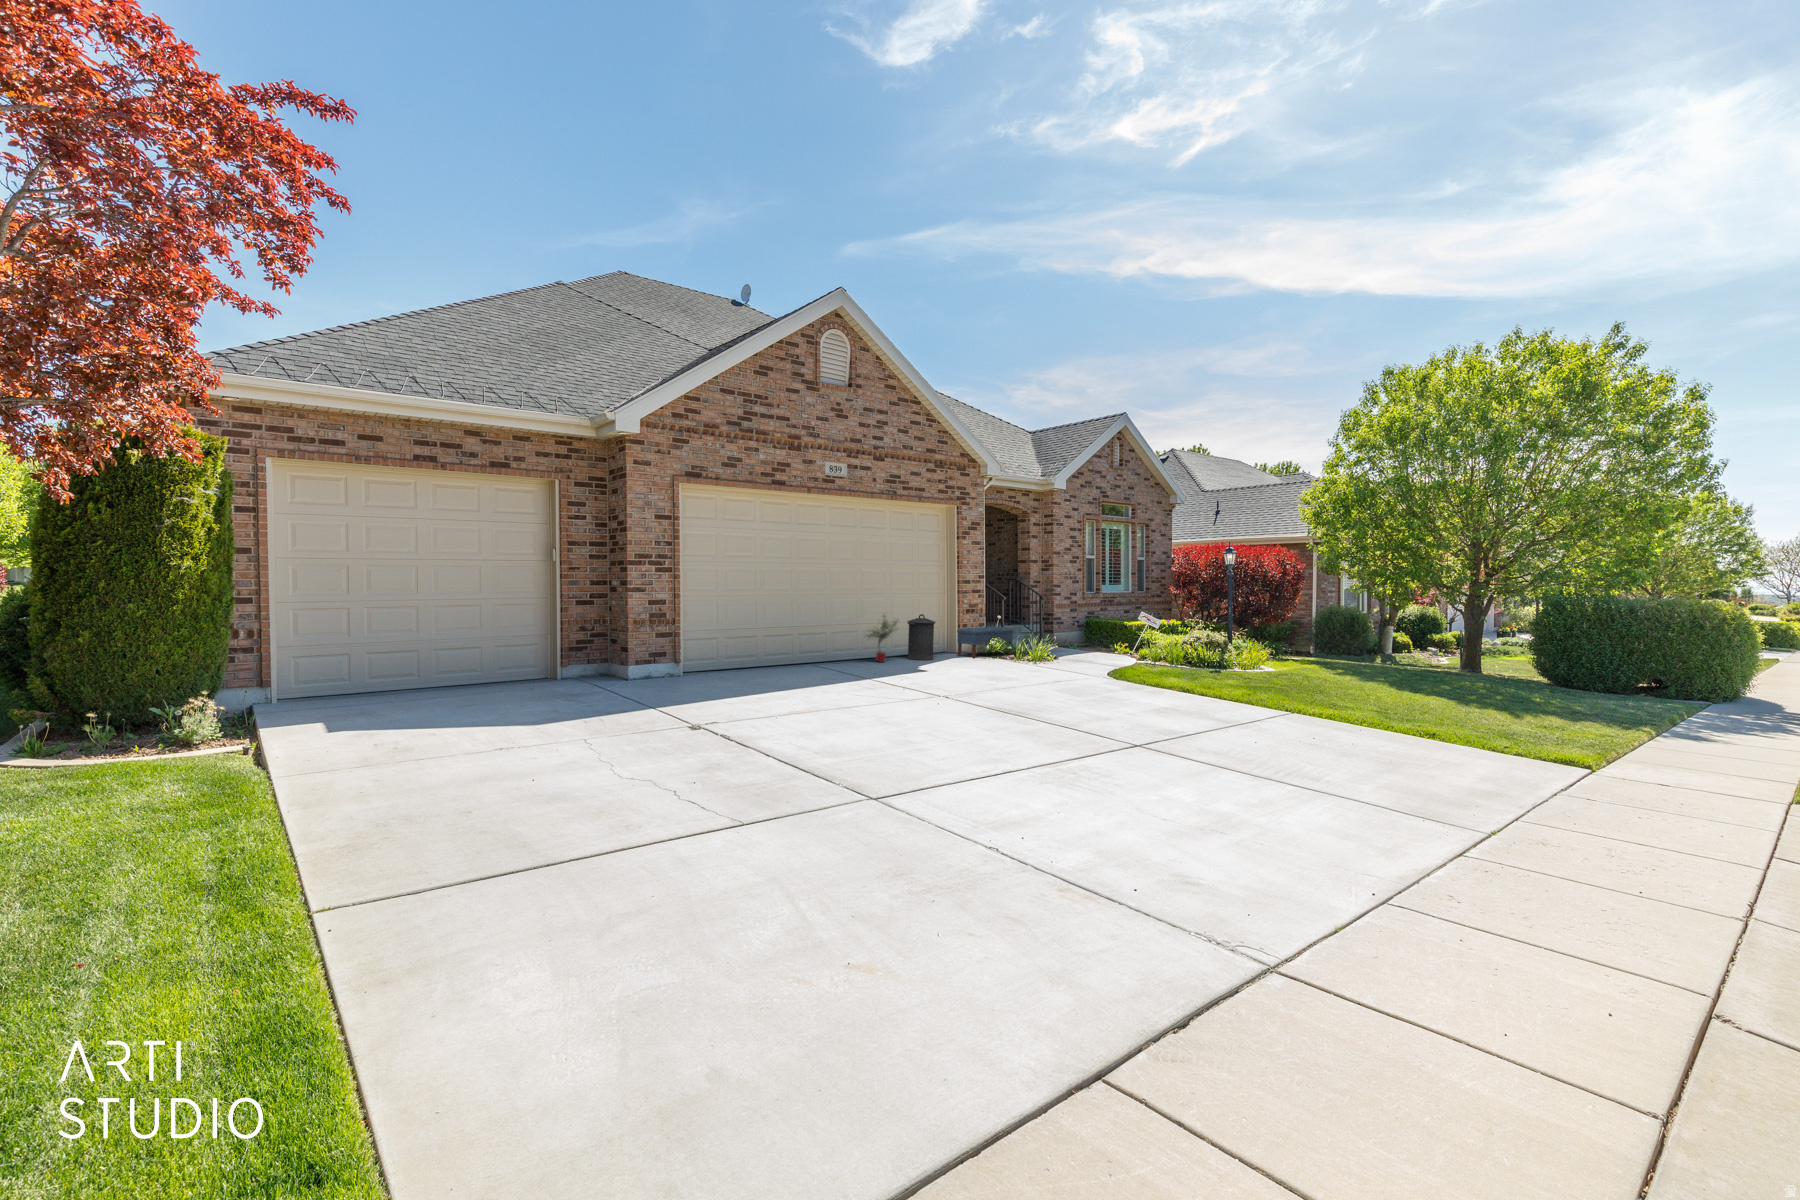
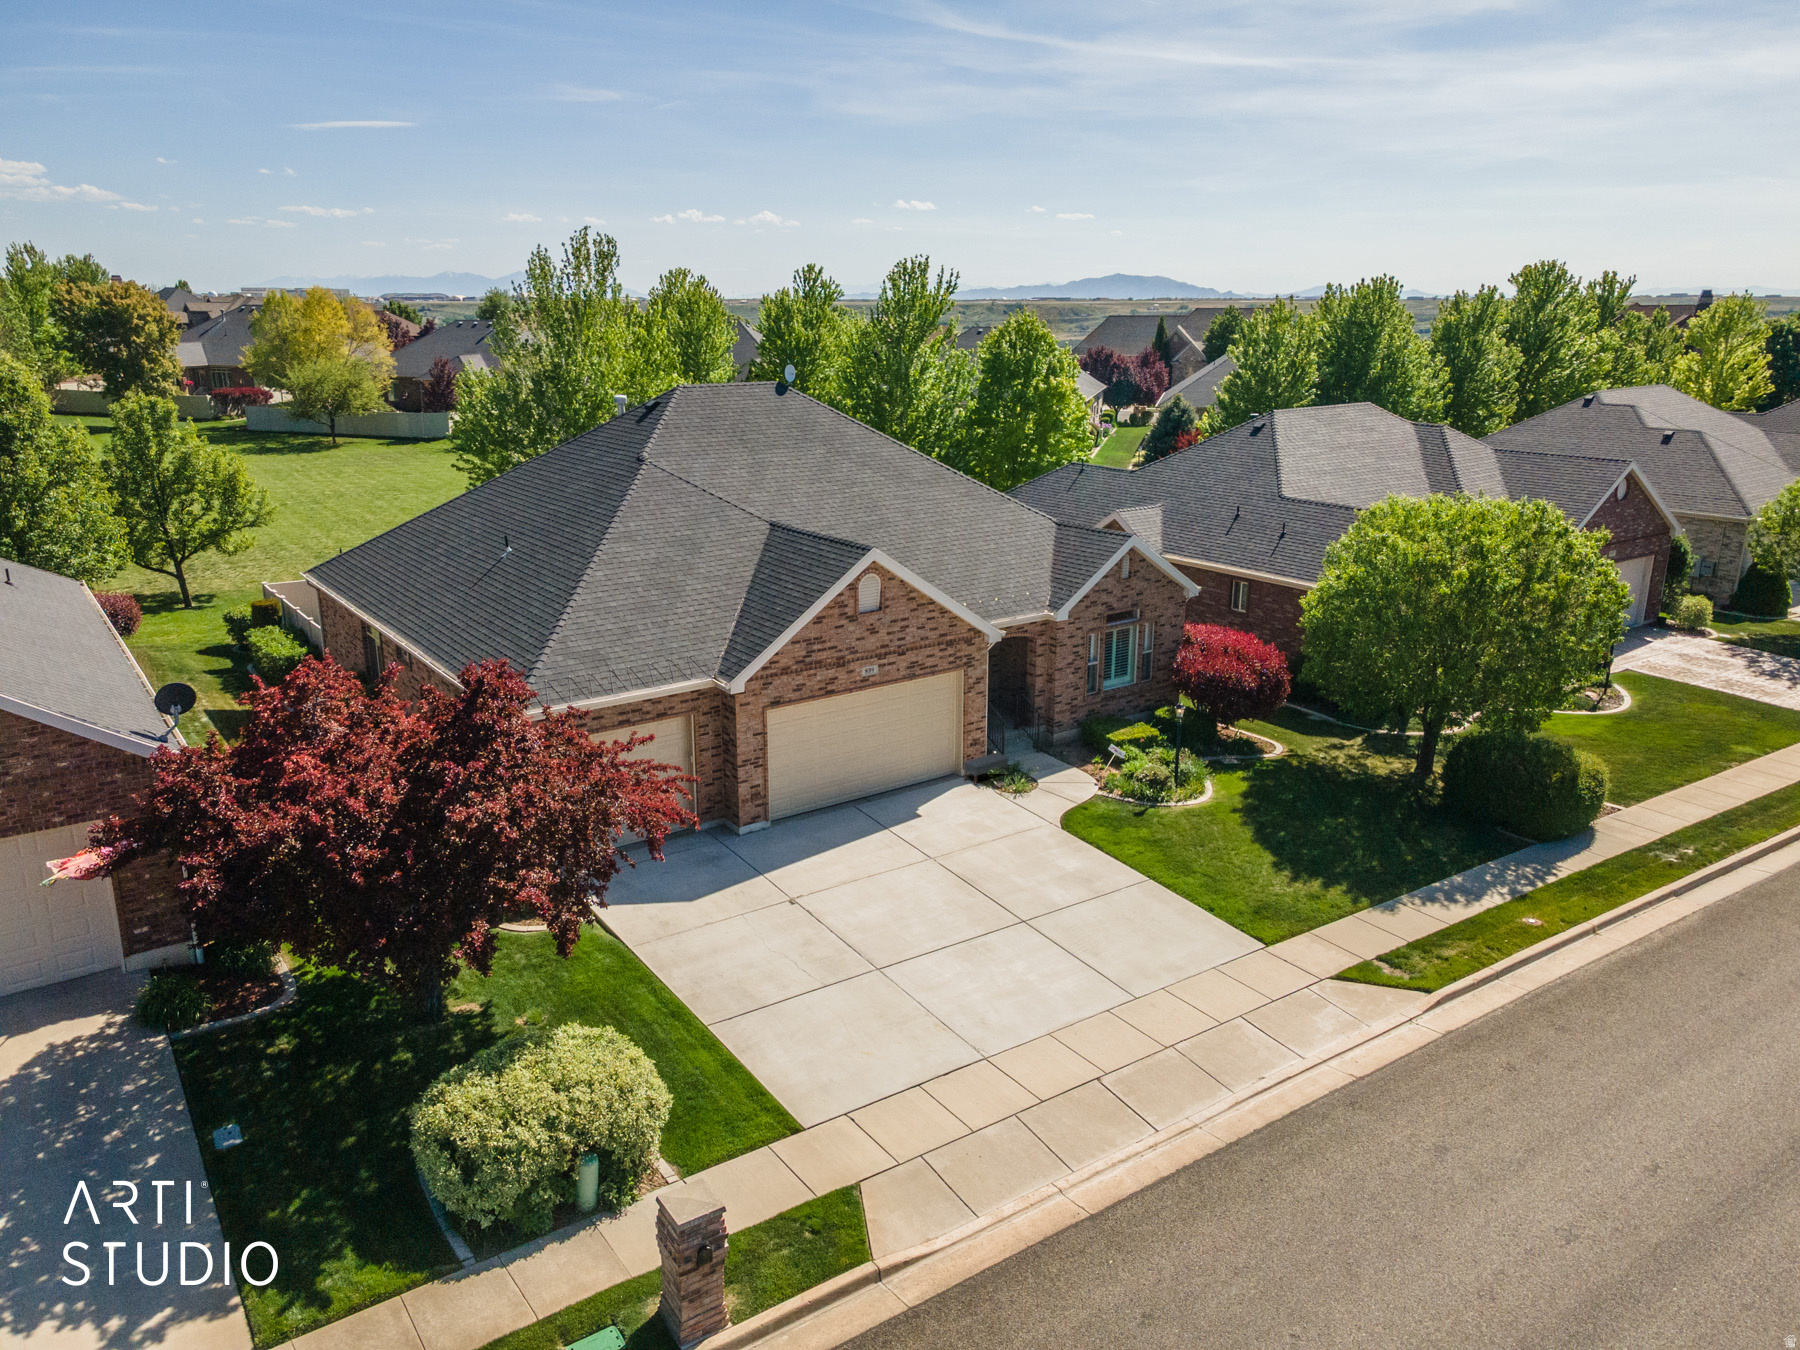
trash can: present [907,614,936,660] -> none [925,757,946,791]
potted tree: present [865,615,899,662] -> none [892,761,918,797]

